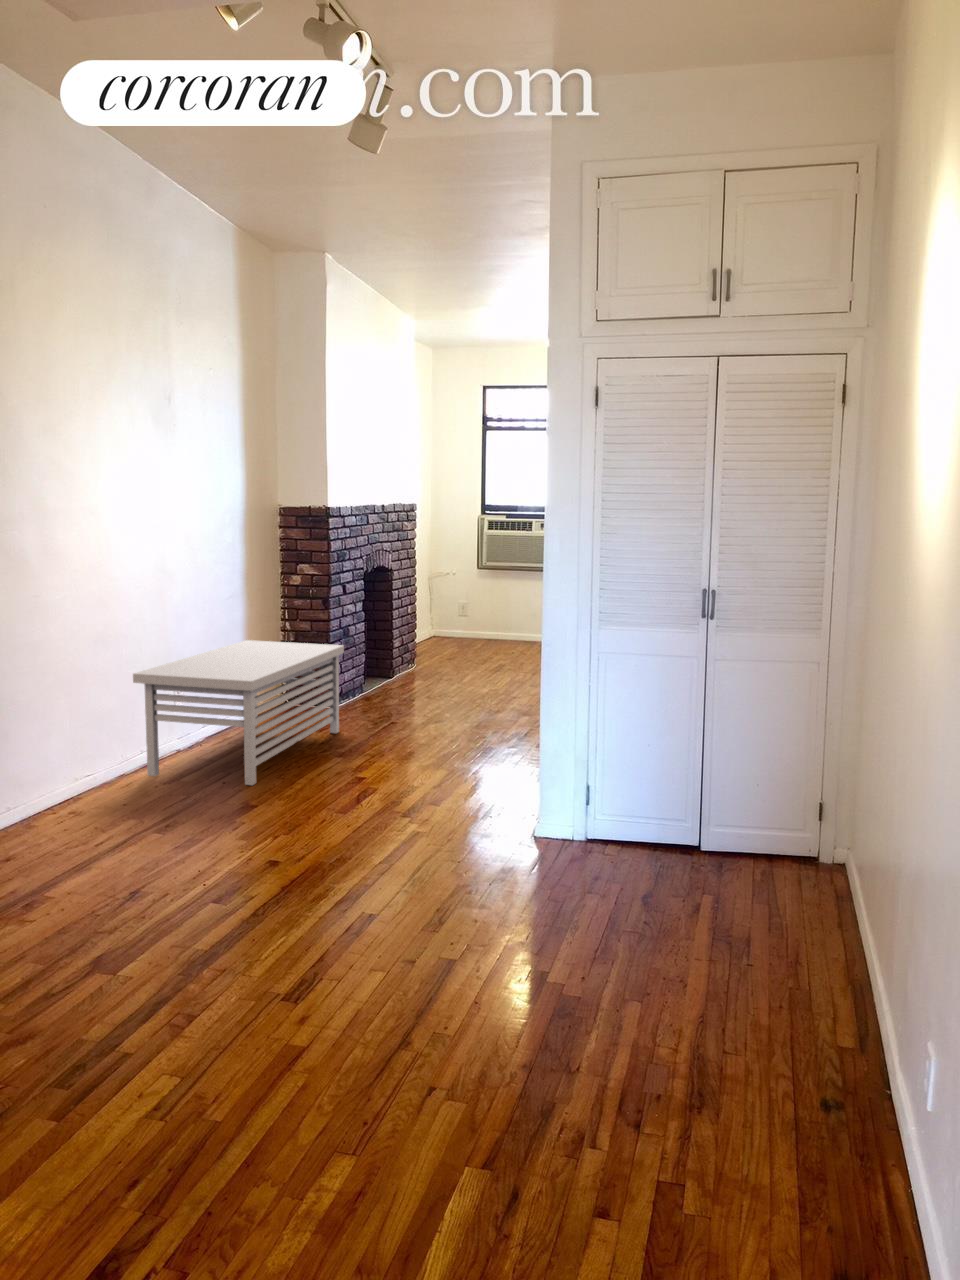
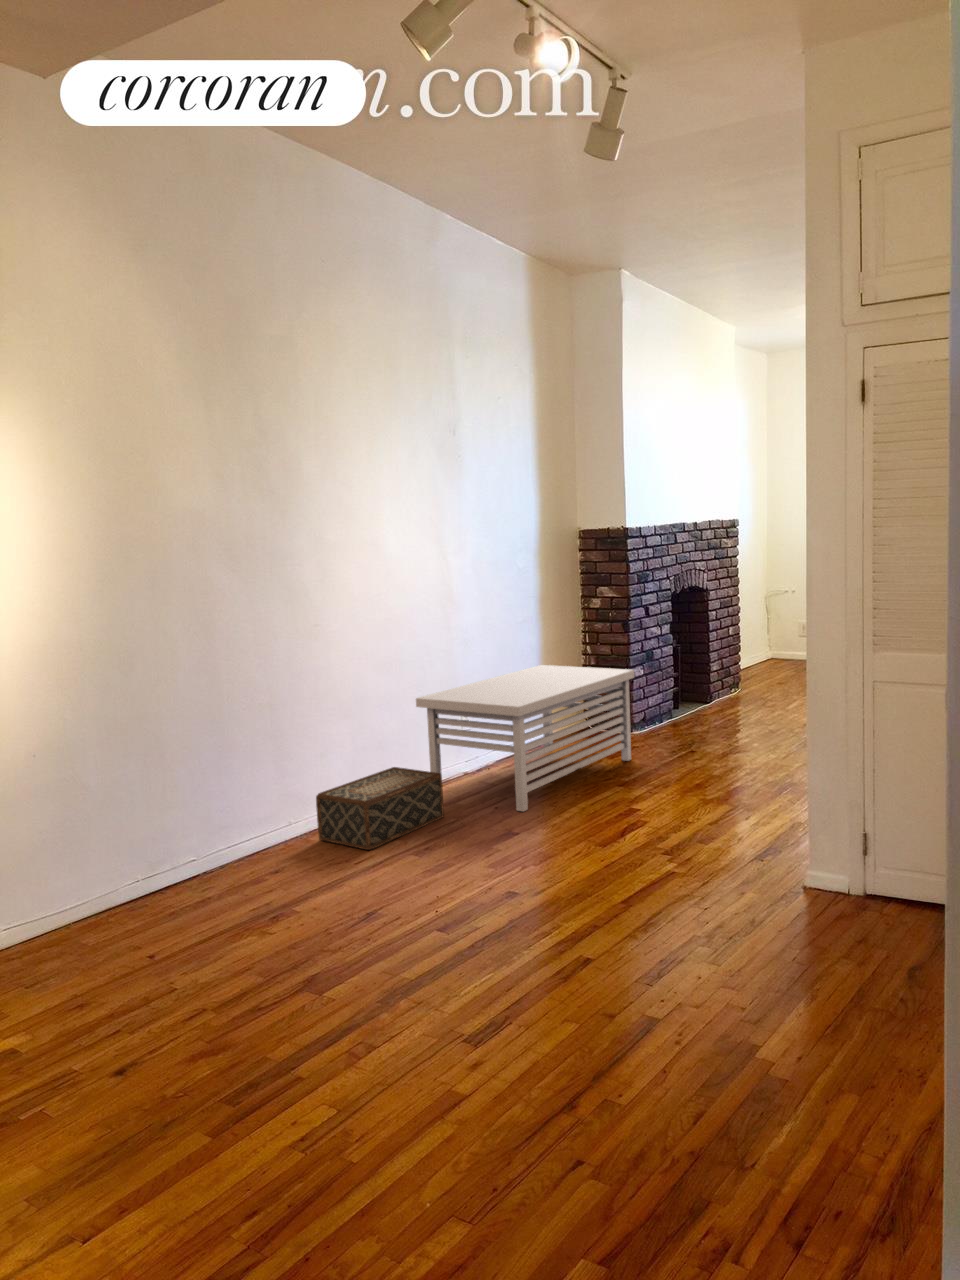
woven basket: none [35,746,170,833] -> present [316,767,444,850]

